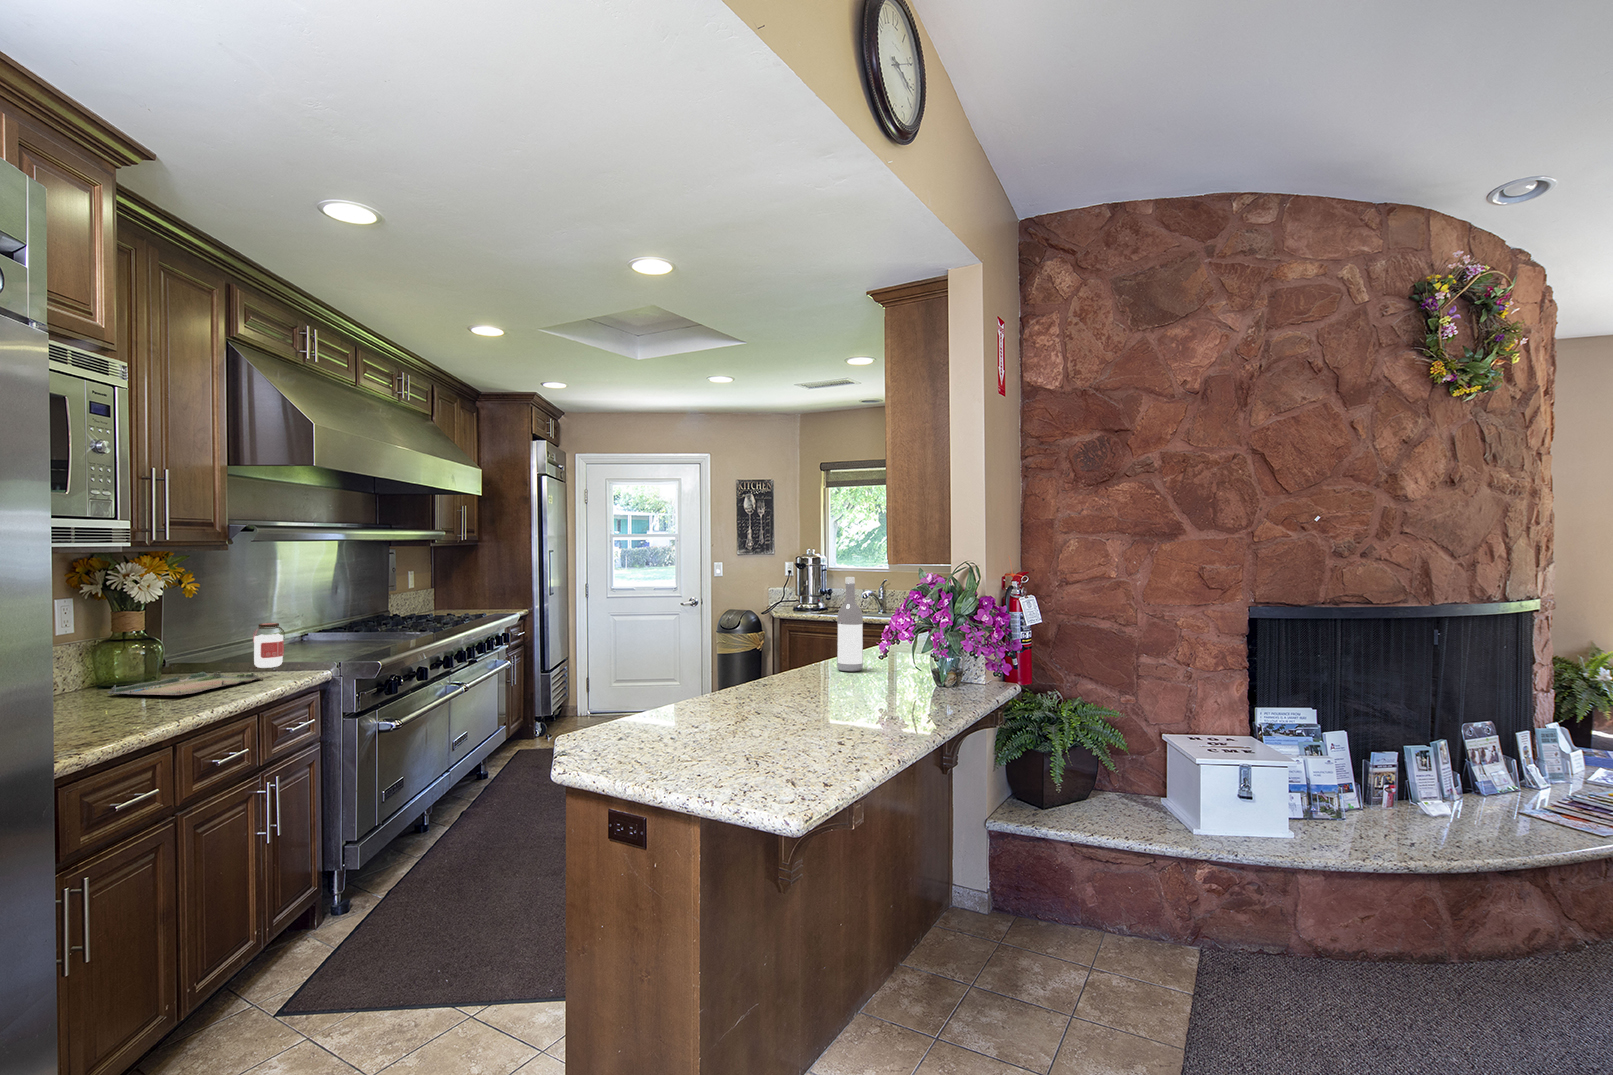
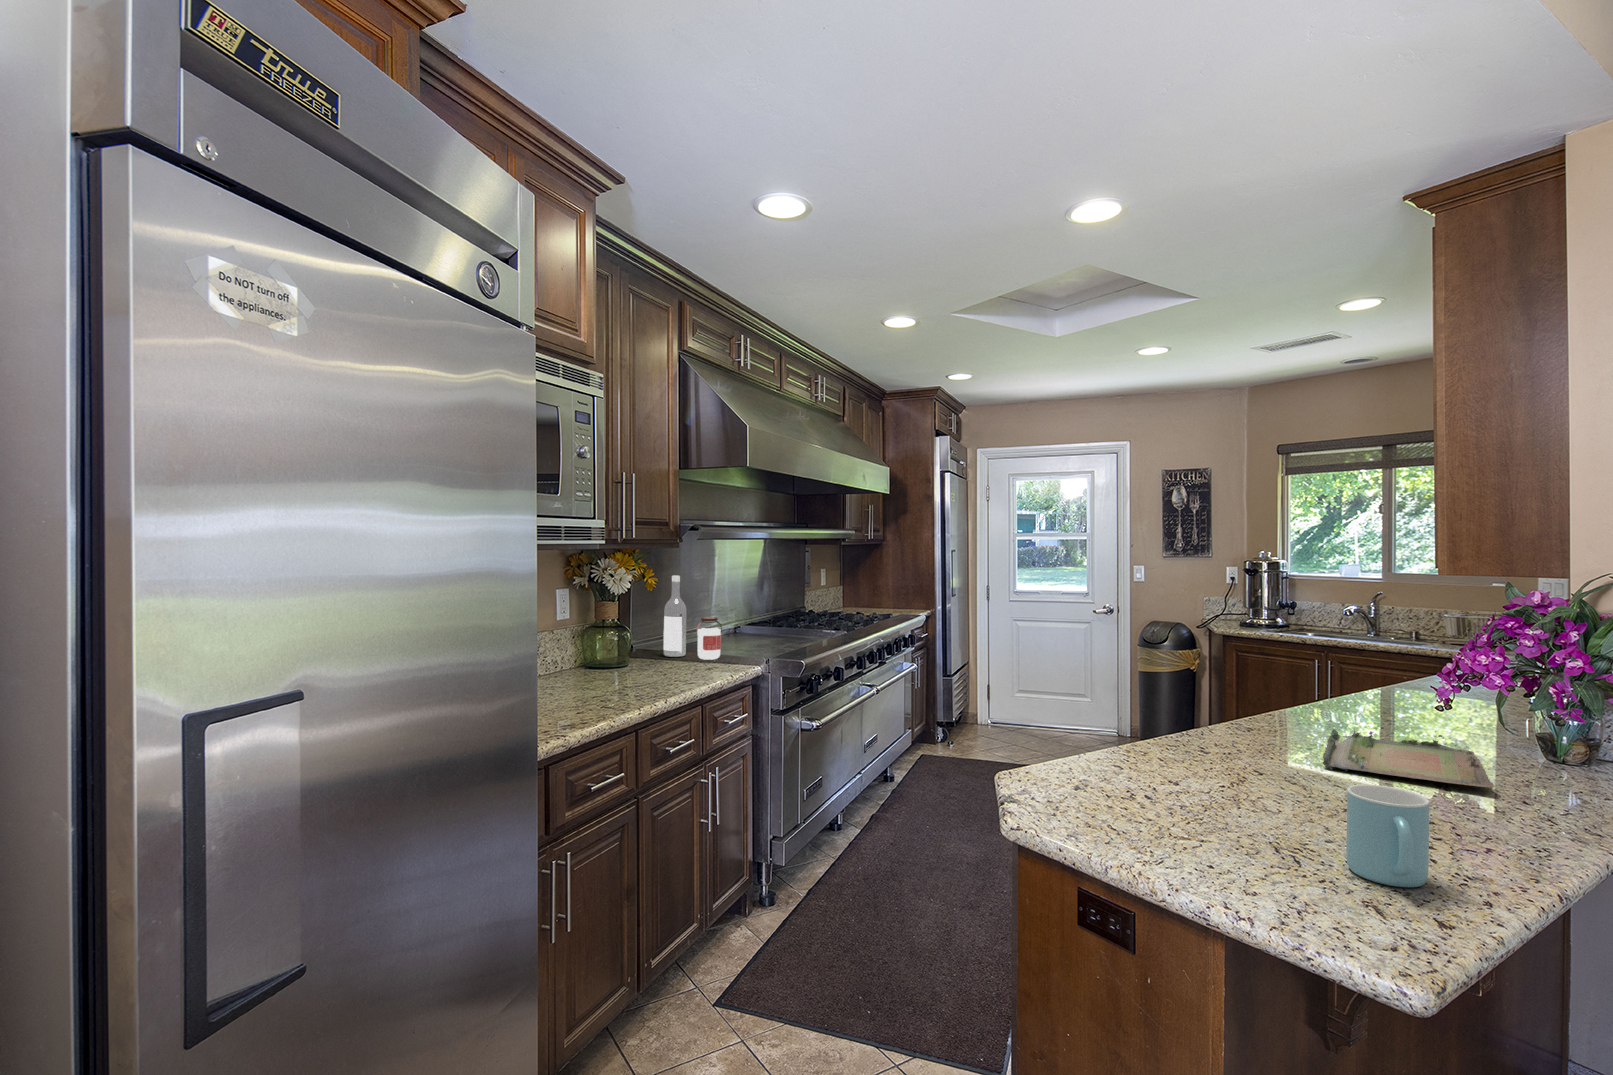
wine bottle: present [837,577,863,671] -> present [664,576,686,657]
tray: present [108,669,264,695] -> present [1323,729,1495,788]
mug: none [781,704,826,768] -> present [1346,784,1429,887]

